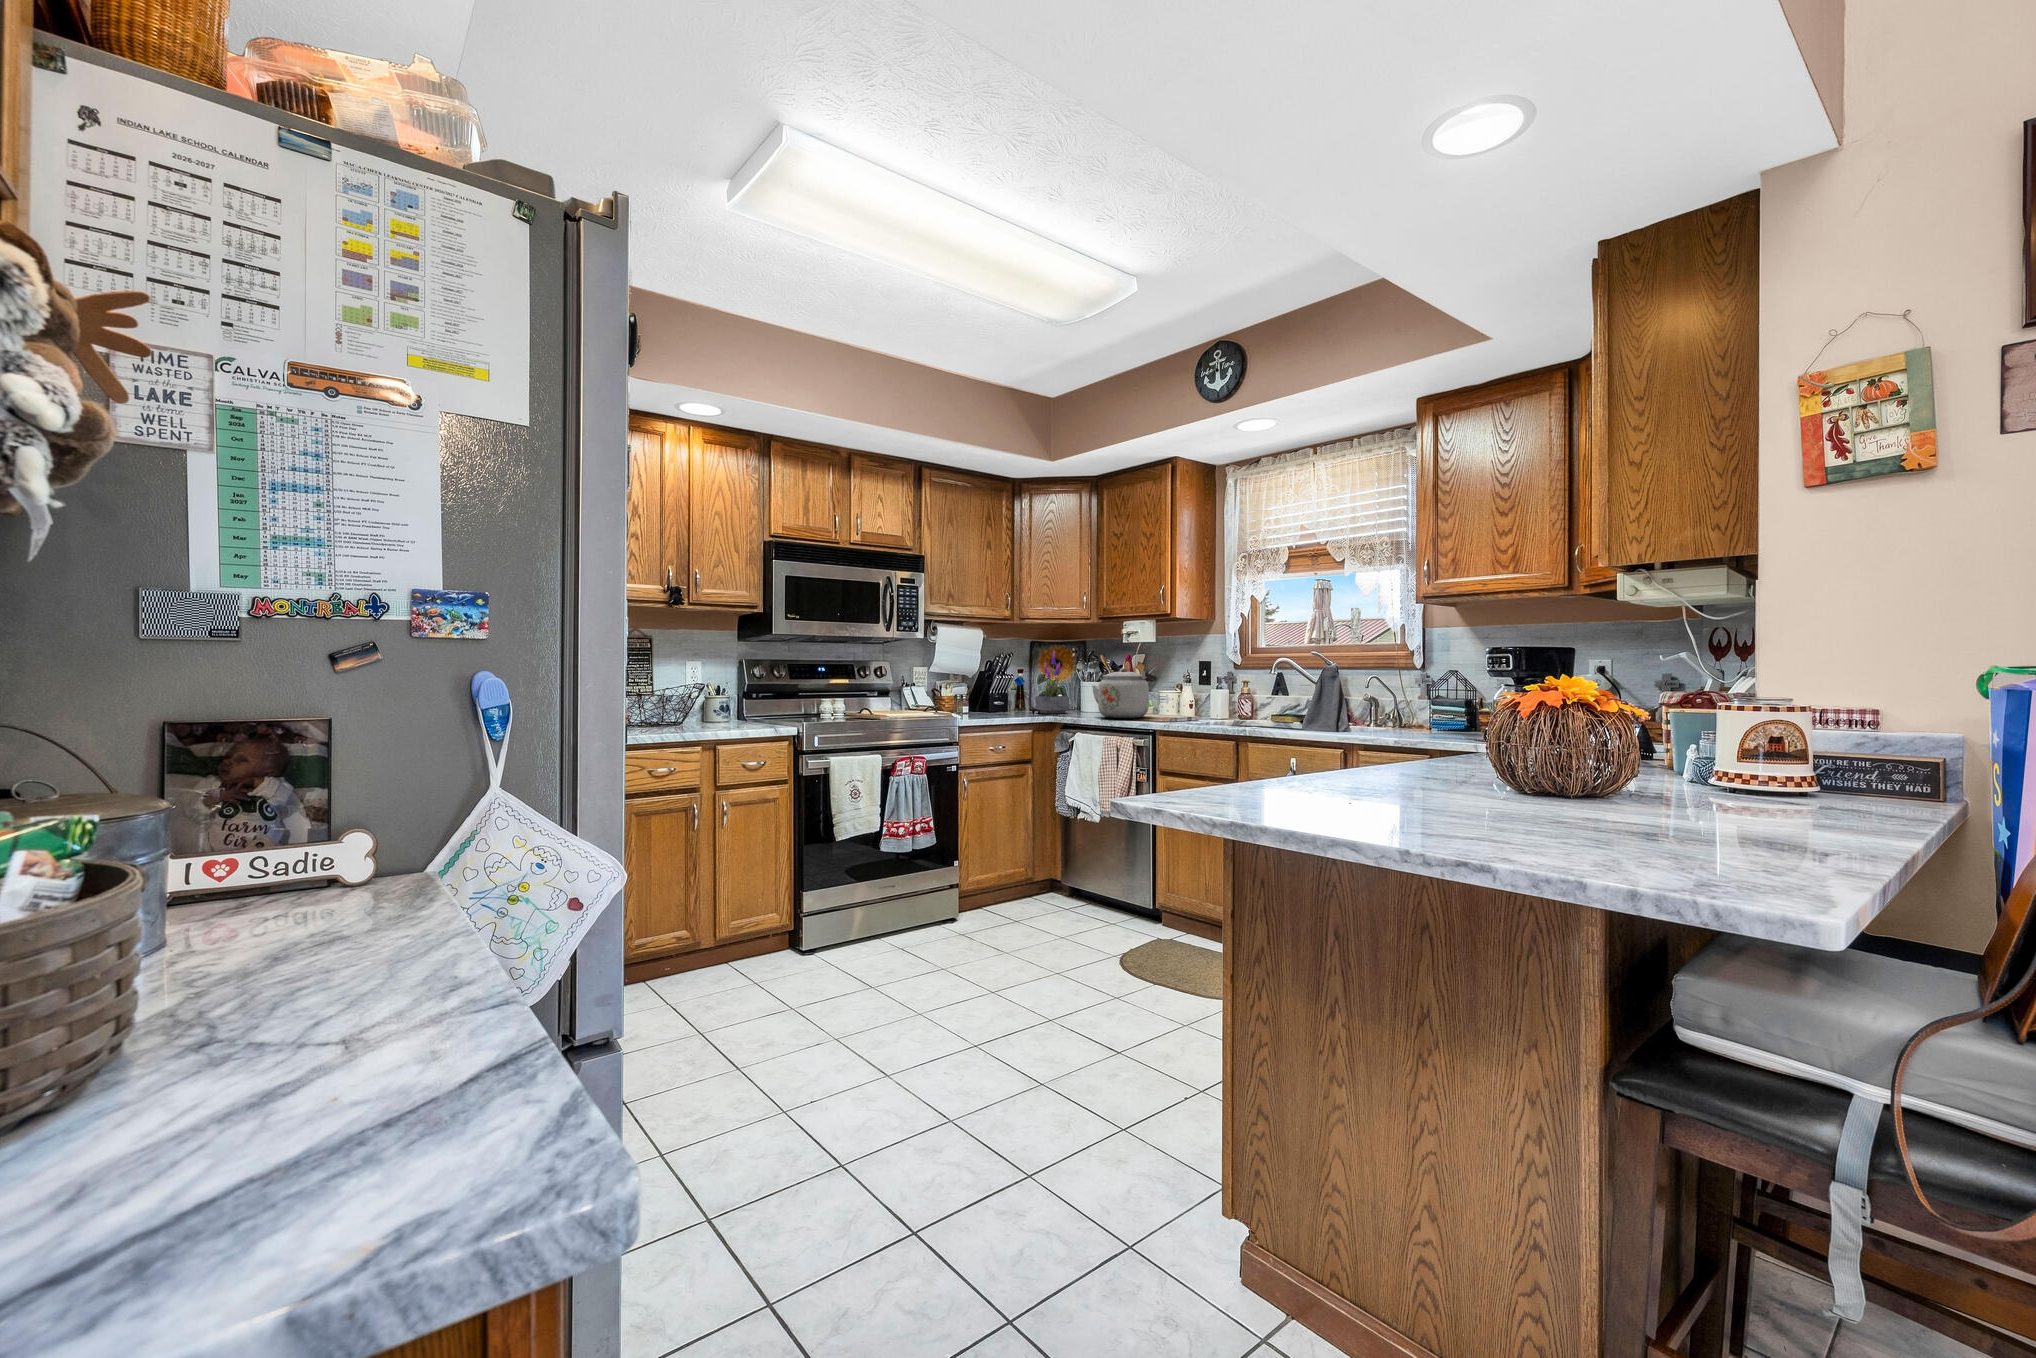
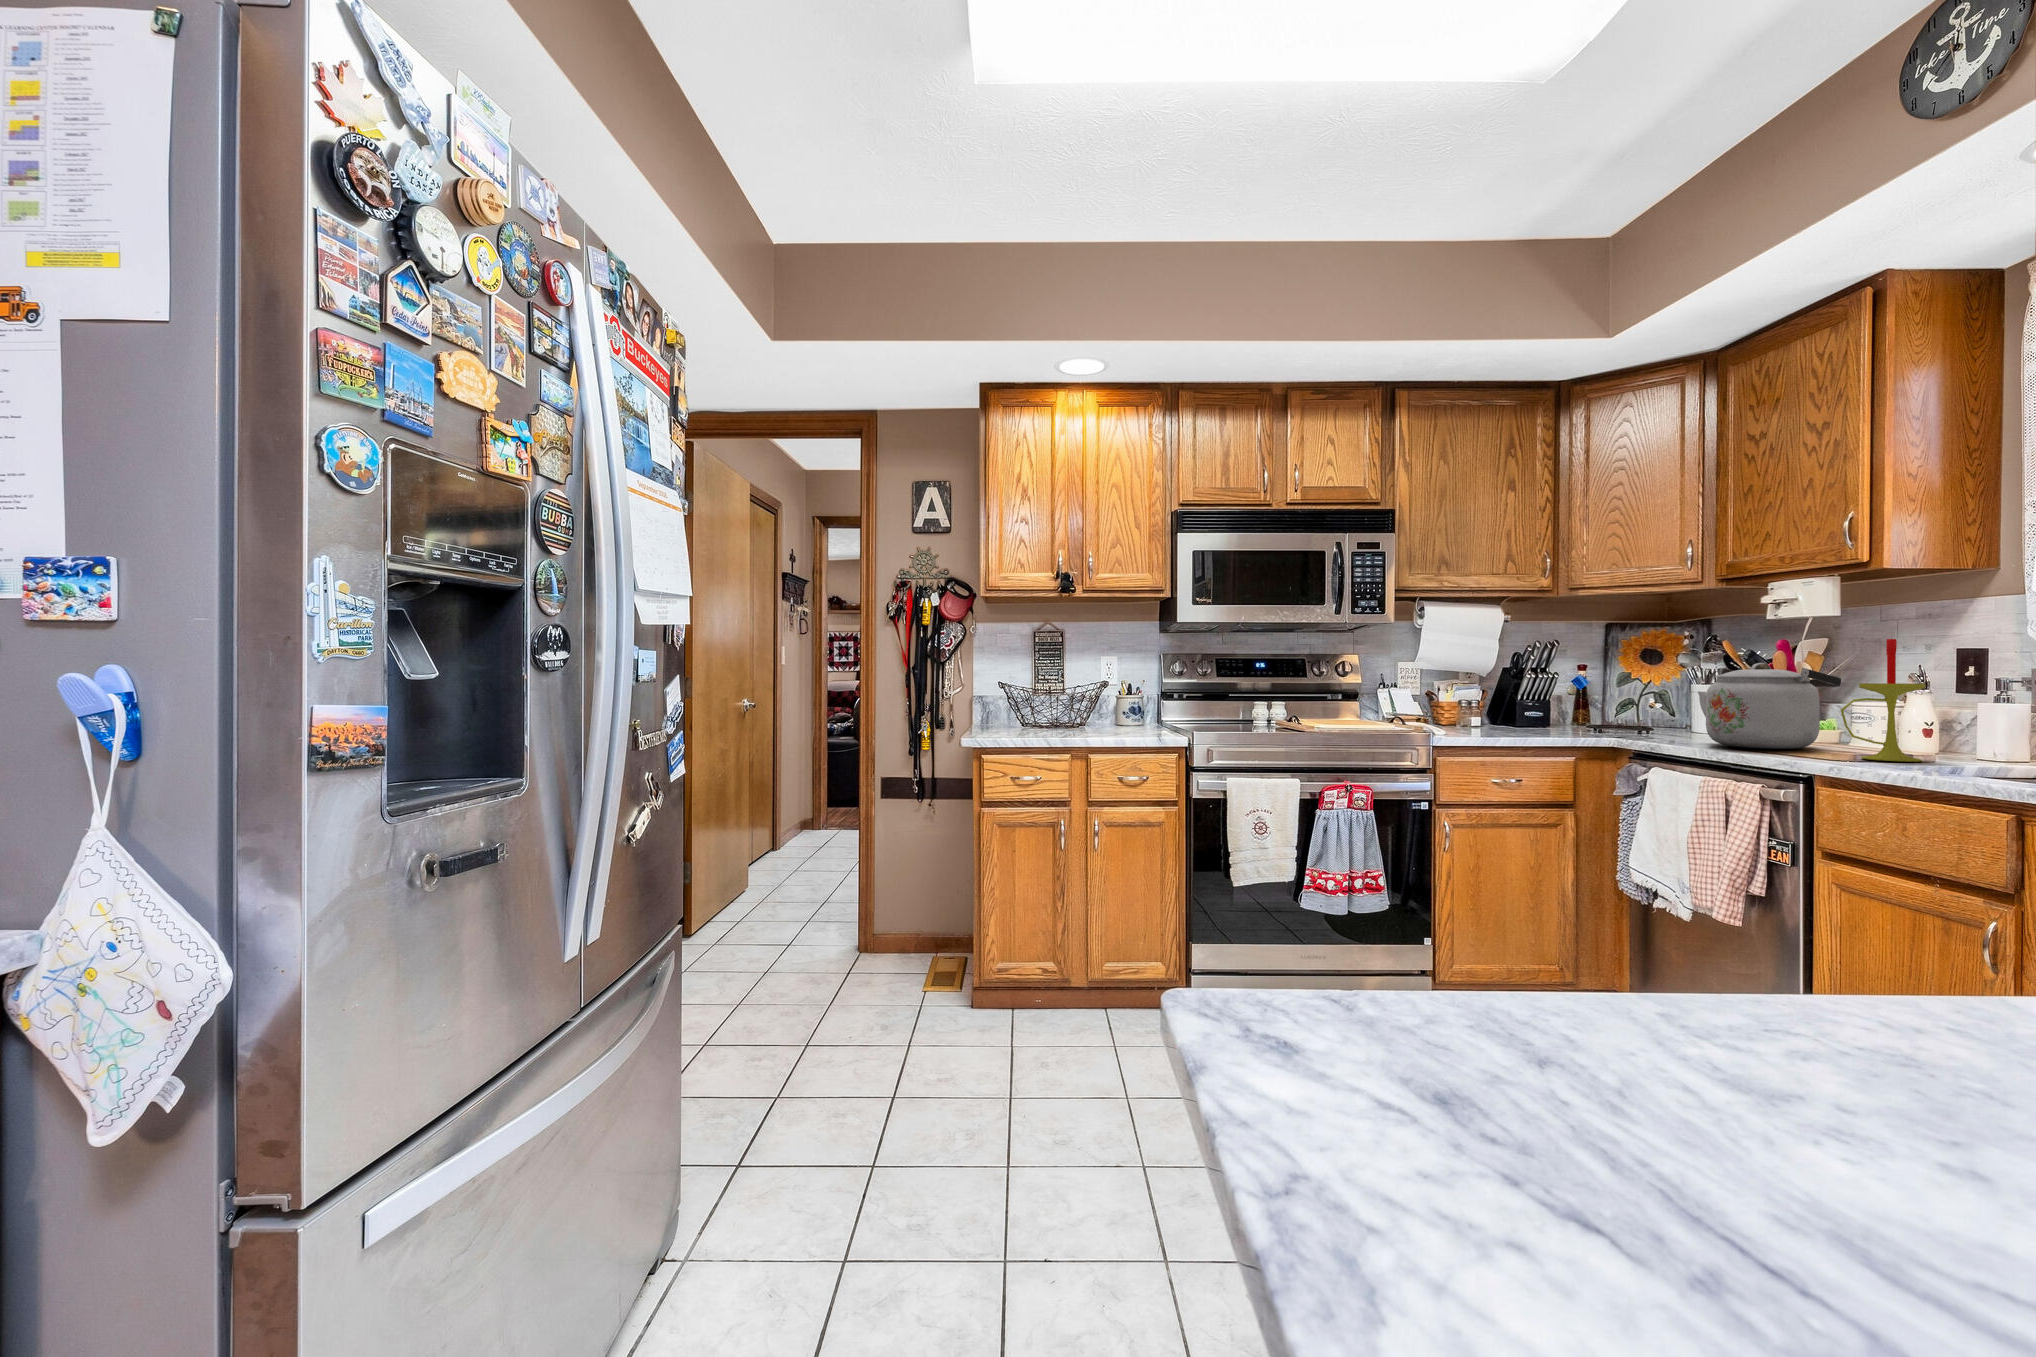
potted plant: present [1035,651,1069,714] -> none [1602,635,1662,735]
candle: none [1162,654,1195,721] -> present [1841,639,1925,762]

